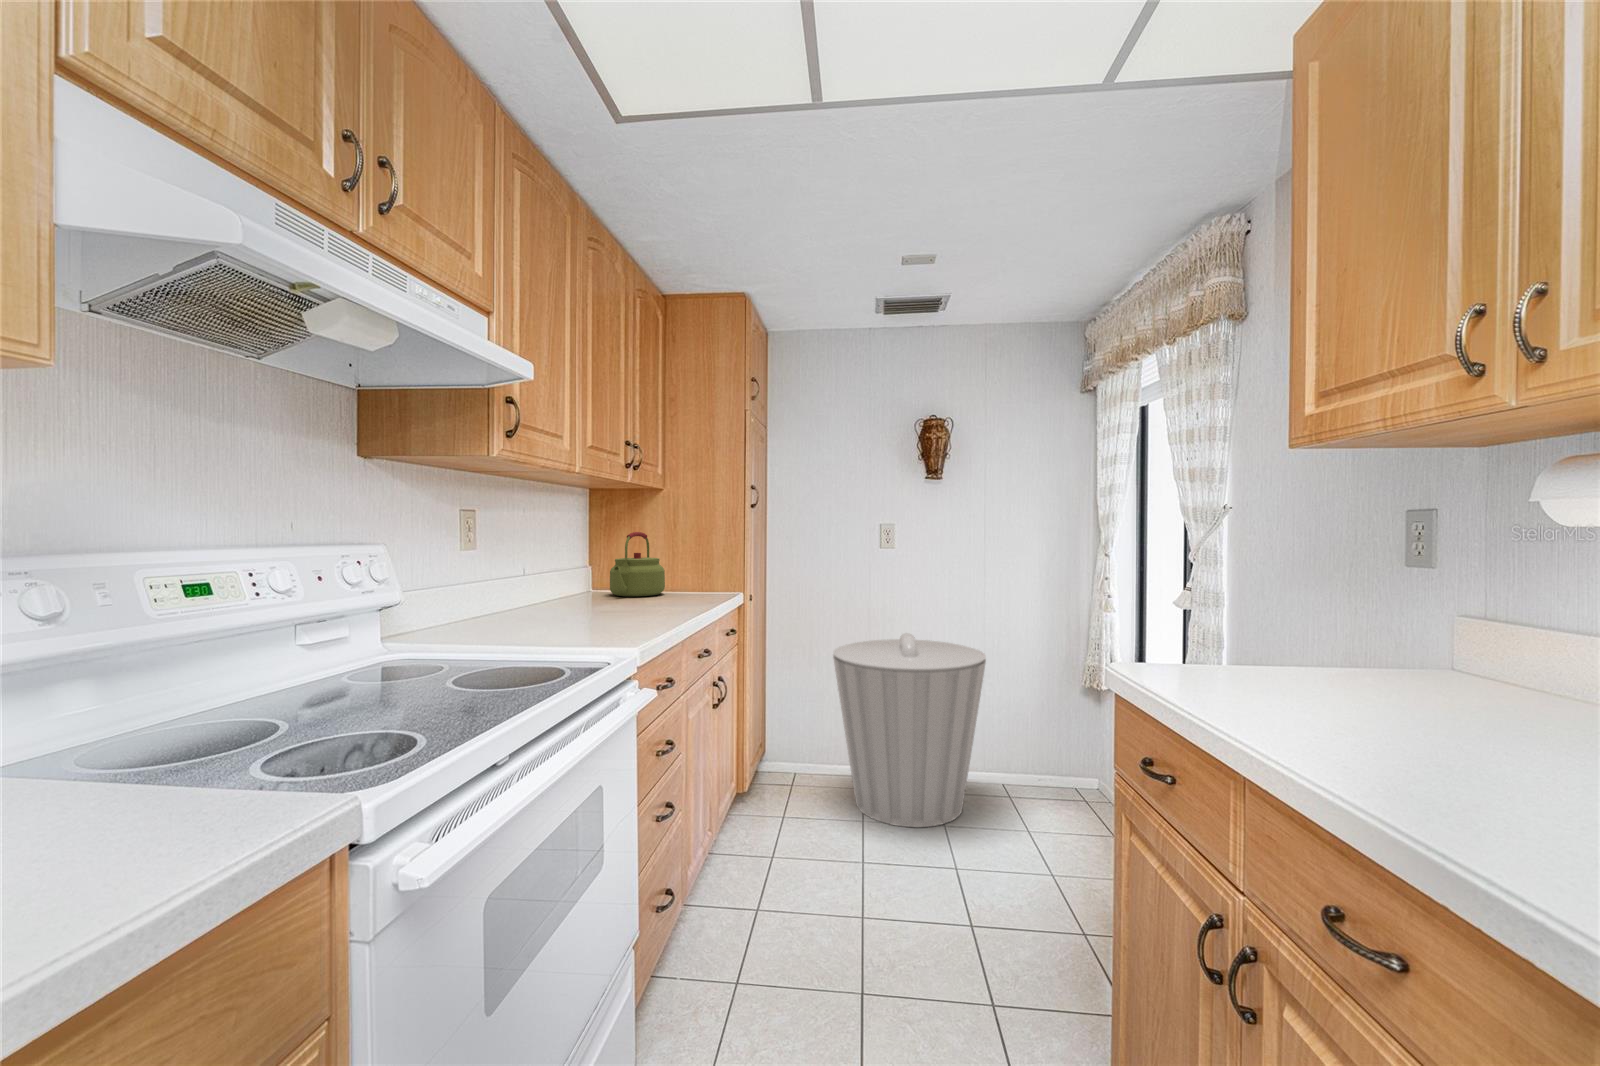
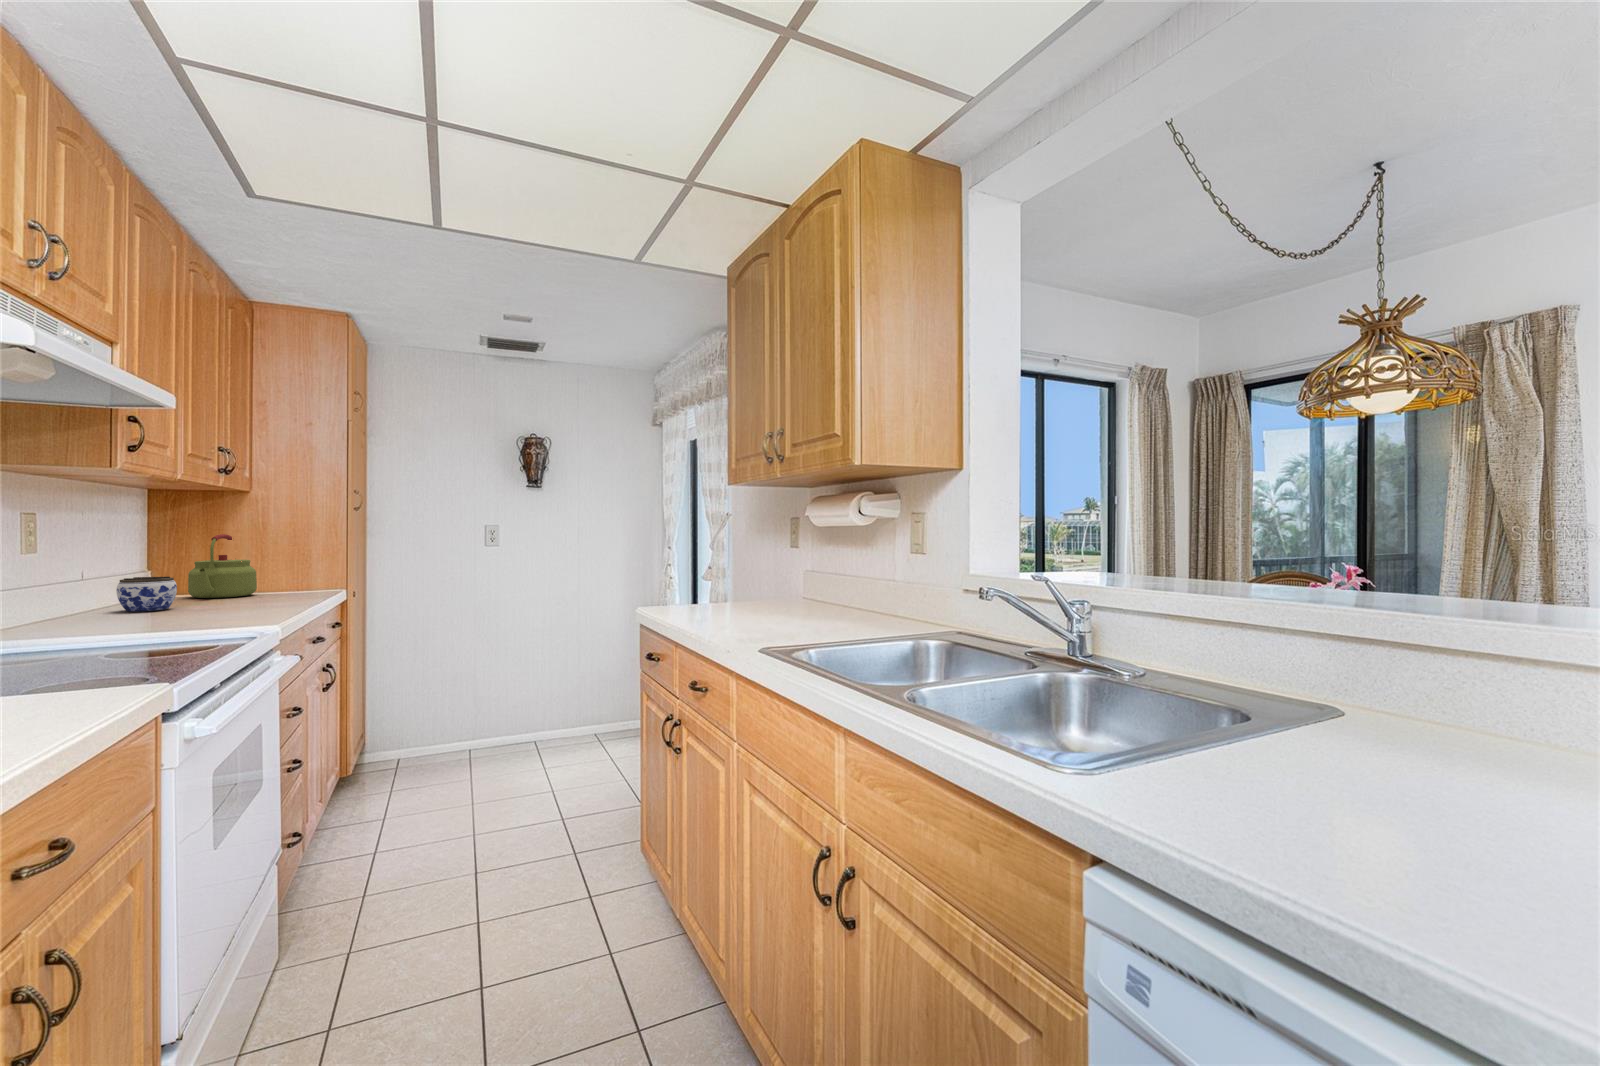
jar: none [538,575,586,611] -> present [116,577,177,612]
trash can: present [833,633,986,827] -> none [439,619,577,779]

